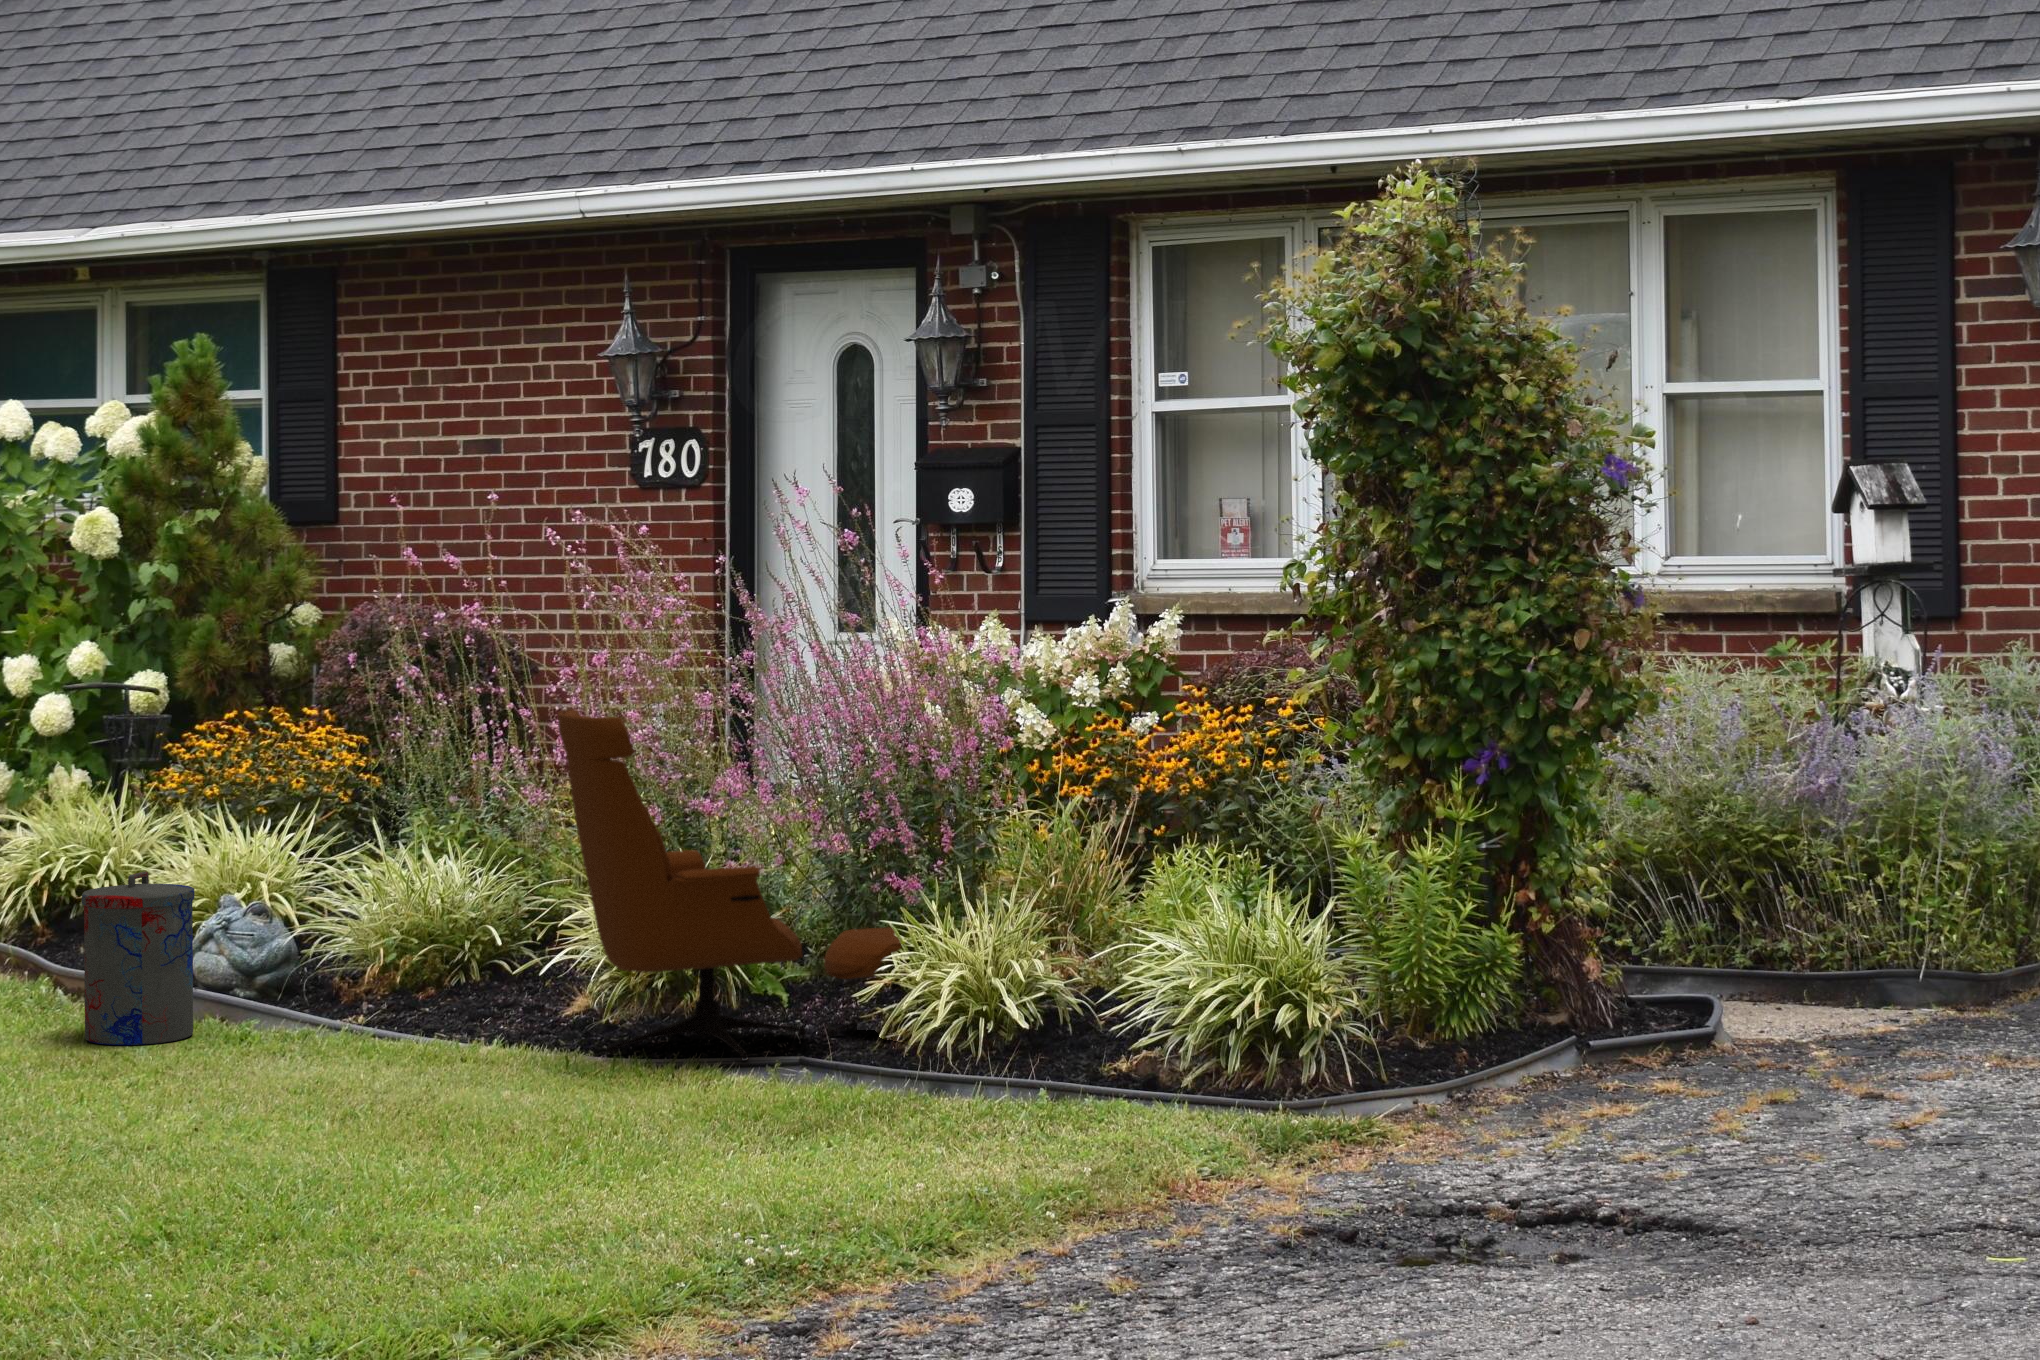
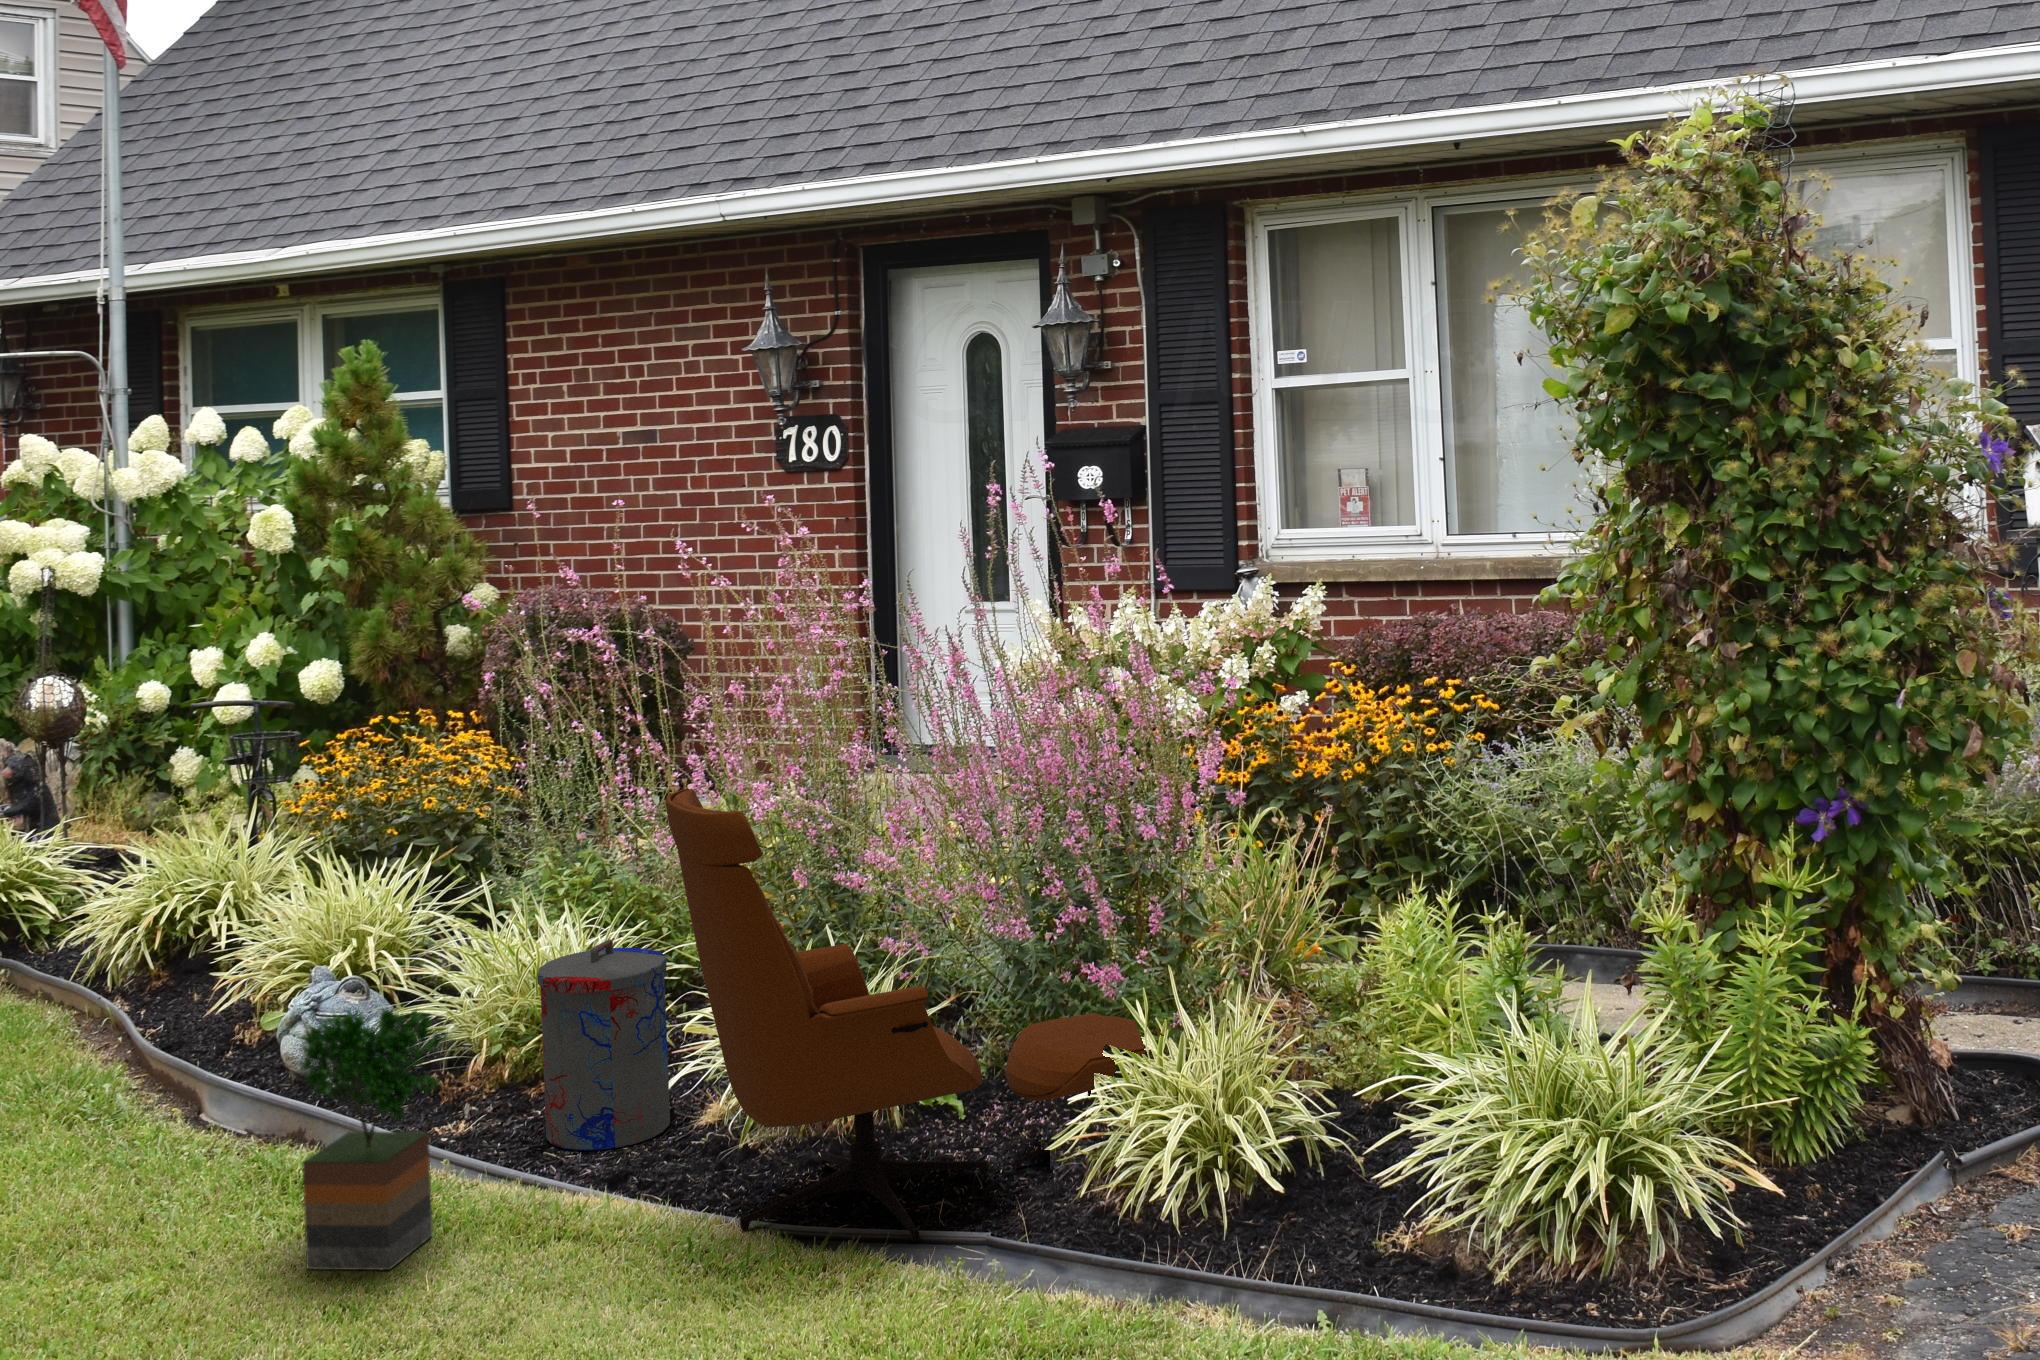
potted tree: none [263,868,389,1064] -> present [296,1009,451,1270]
trash can: present [82,871,194,1045] -> present [537,940,670,1150]

